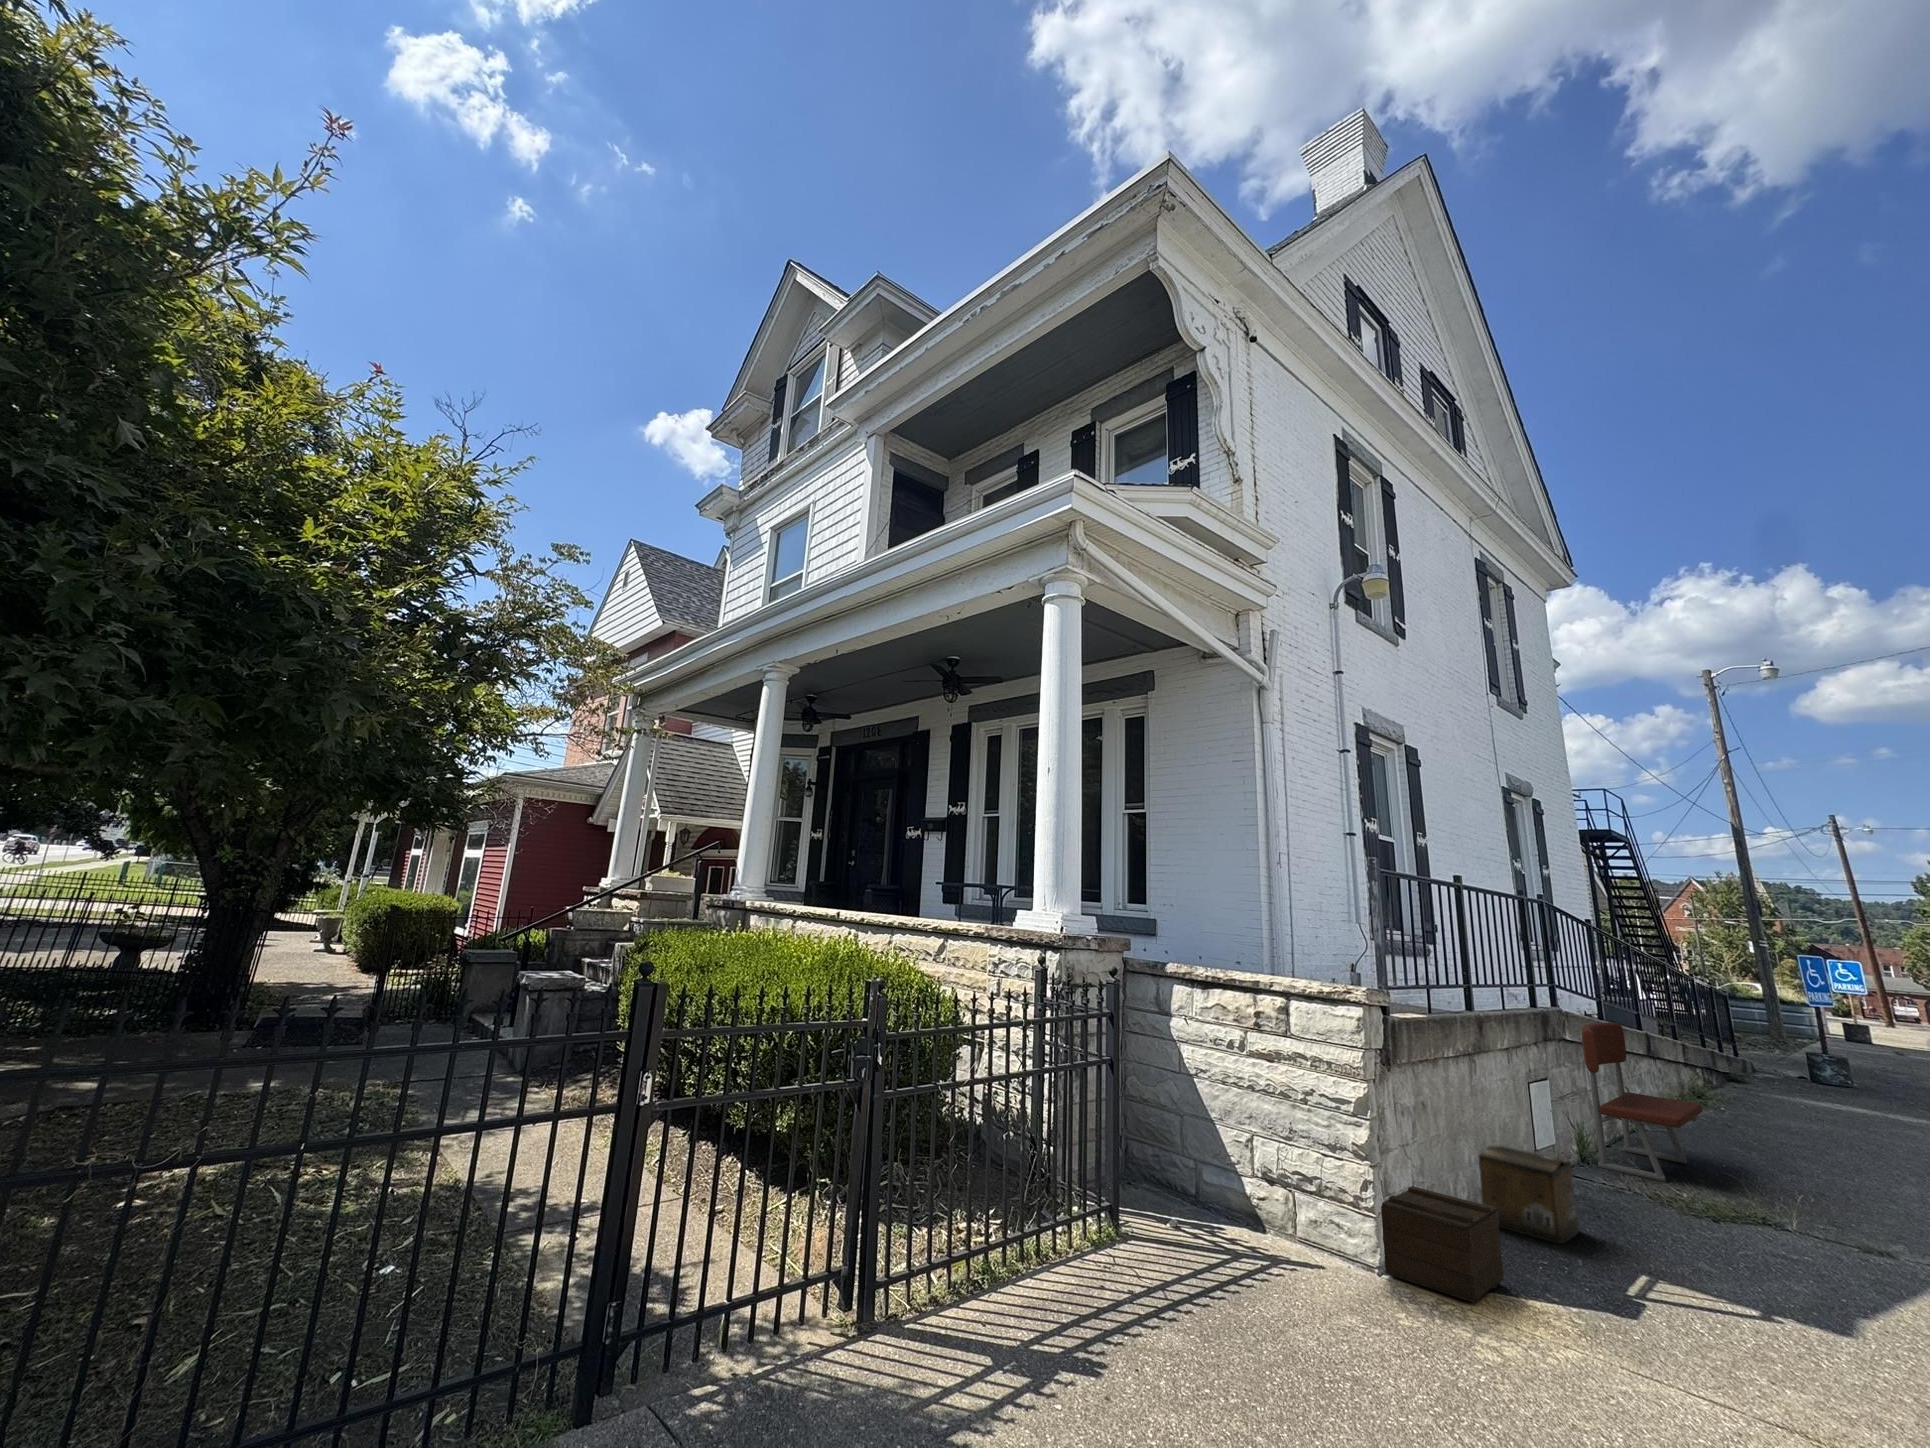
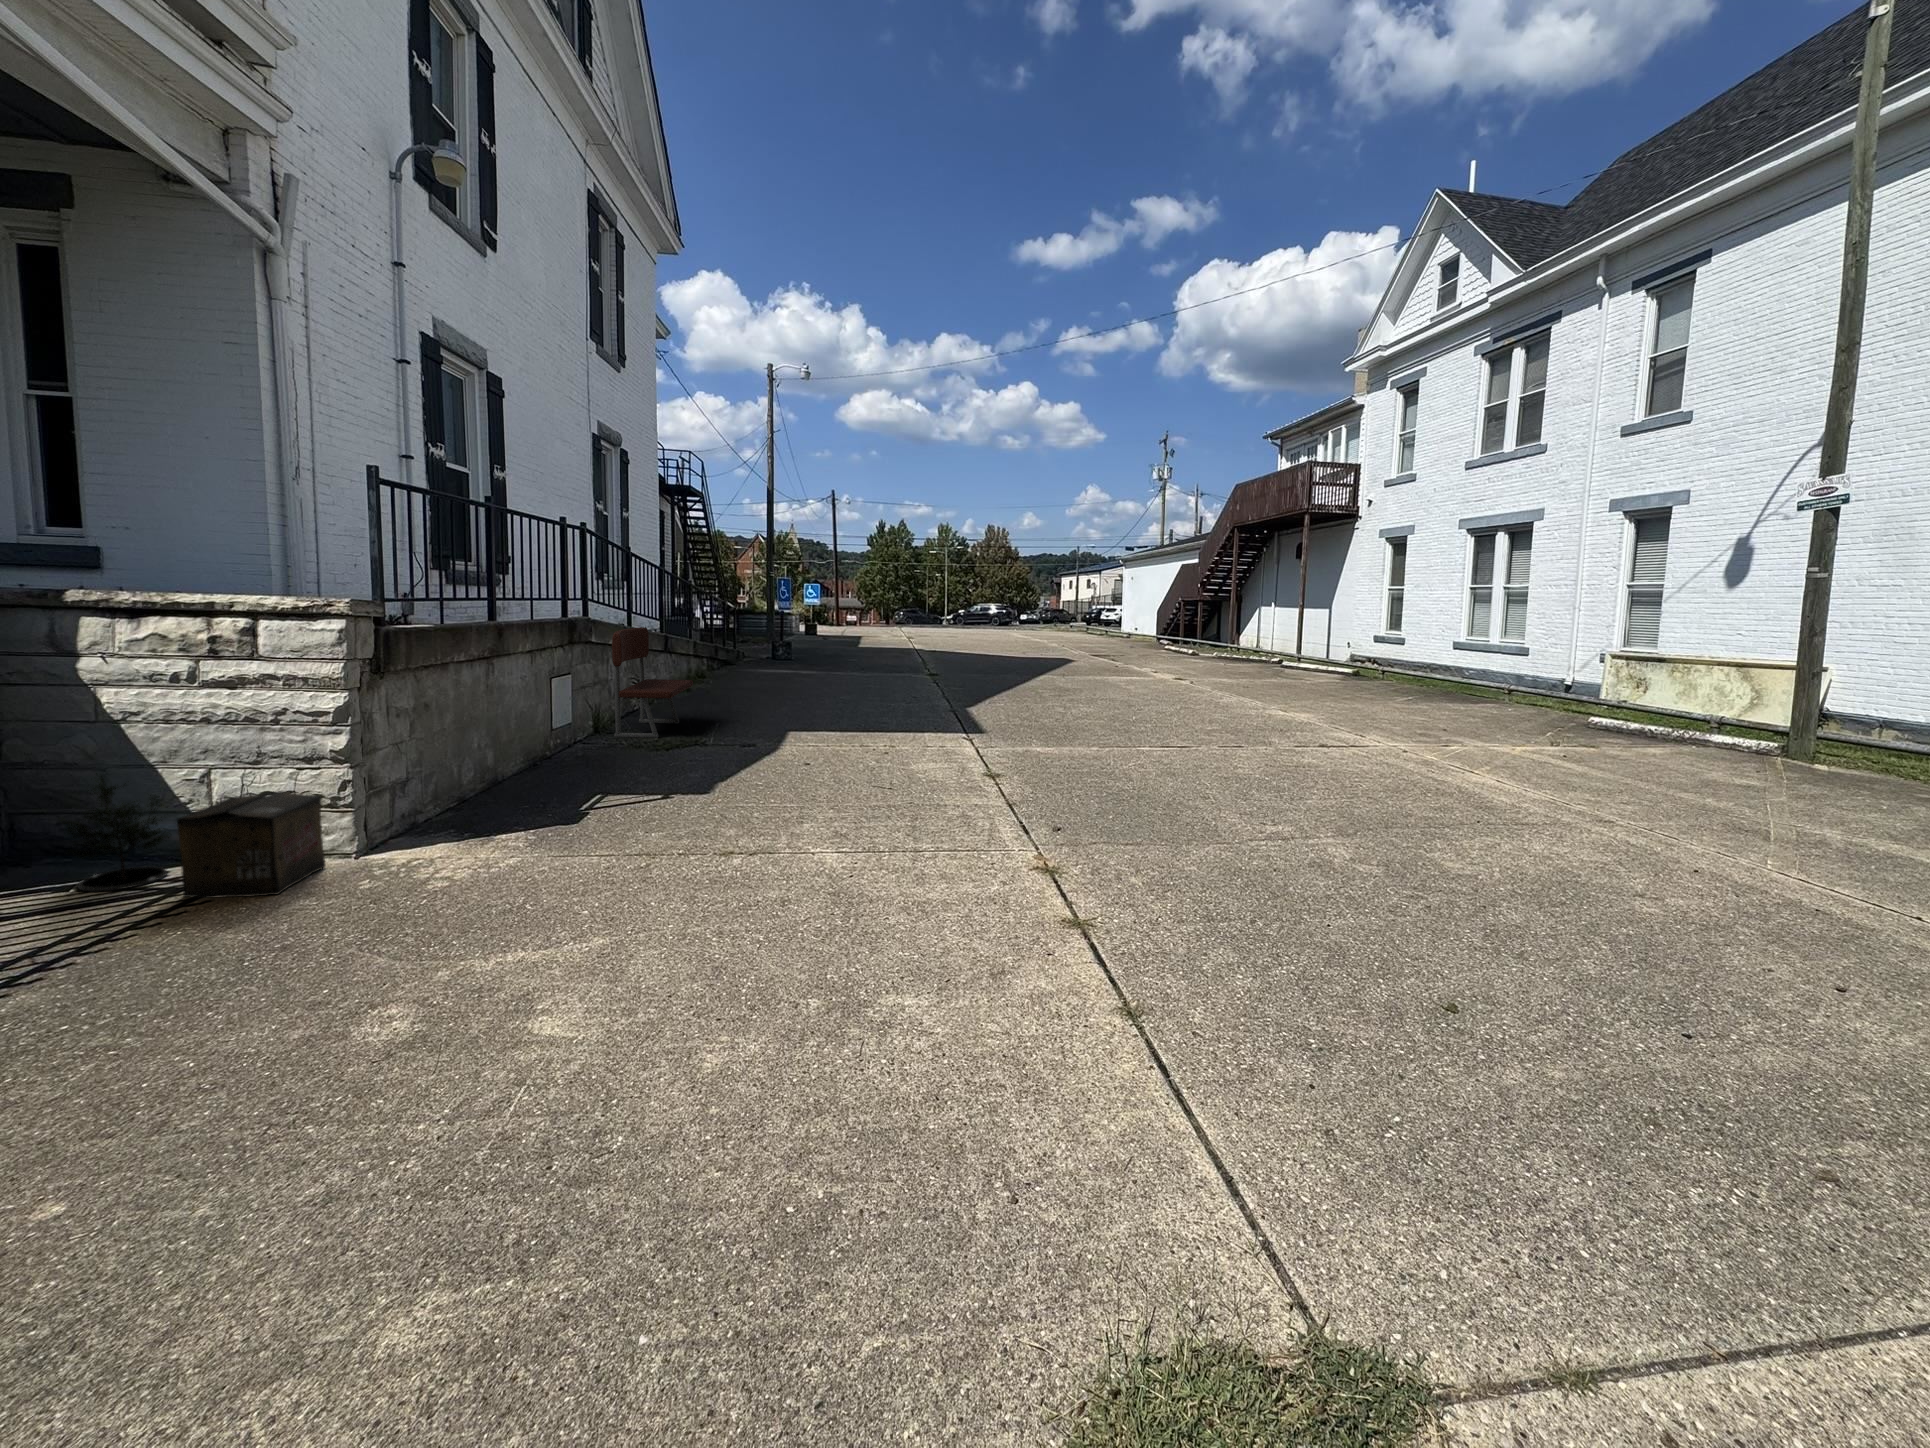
potted tree: none [1162,1121,1228,1236] -> present [61,773,169,892]
cardboard box: present [1479,1146,1579,1244] -> present [177,791,326,898]
wooden crate: present [1381,1186,1503,1302] -> none [362,781,487,862]

